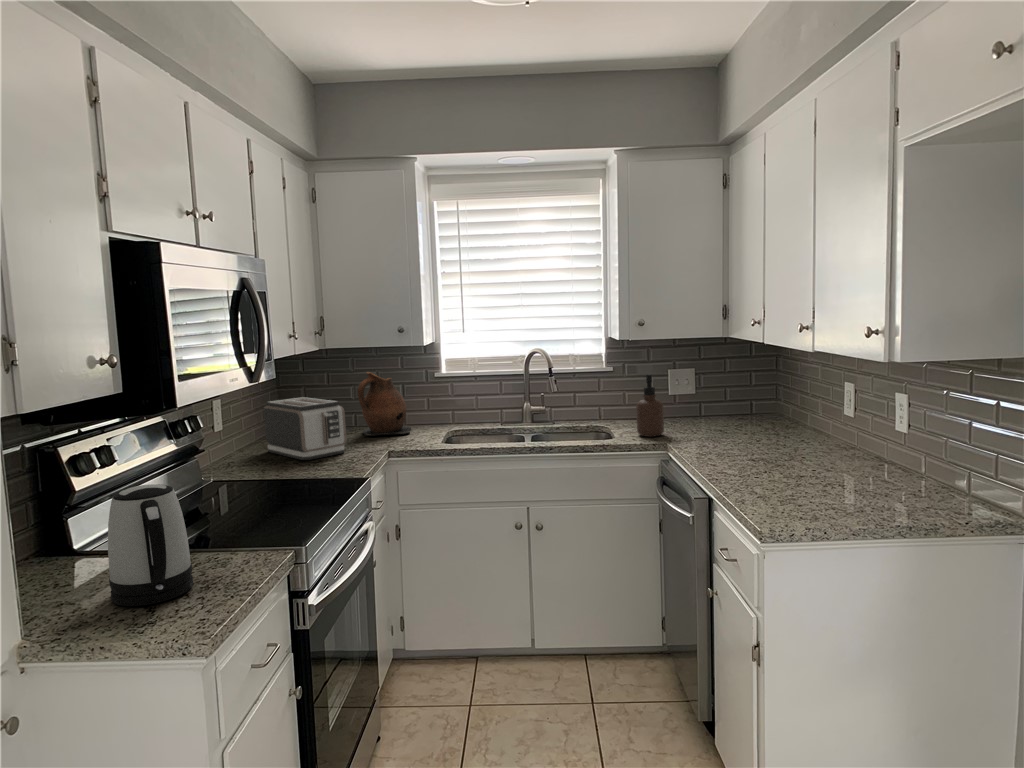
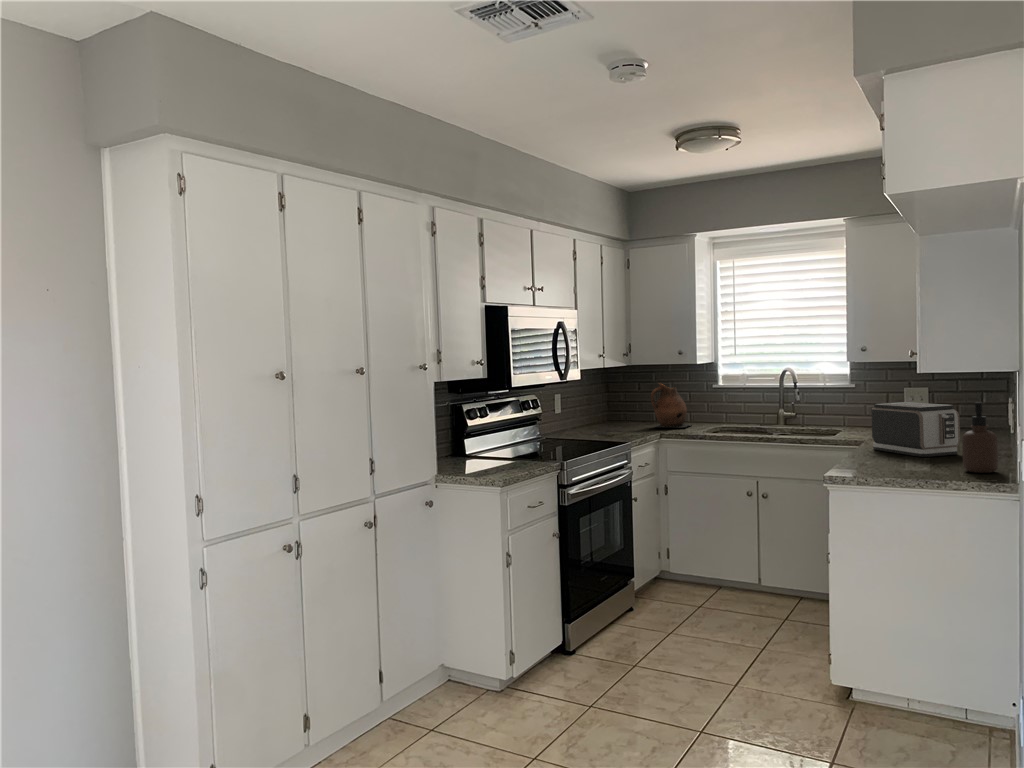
soap dispenser: present [636,374,664,437] -> present [962,402,998,473]
toaster: present [264,397,346,460] -> present [872,402,960,457]
kettle: present [108,484,194,606] -> none [473,418,507,469]

